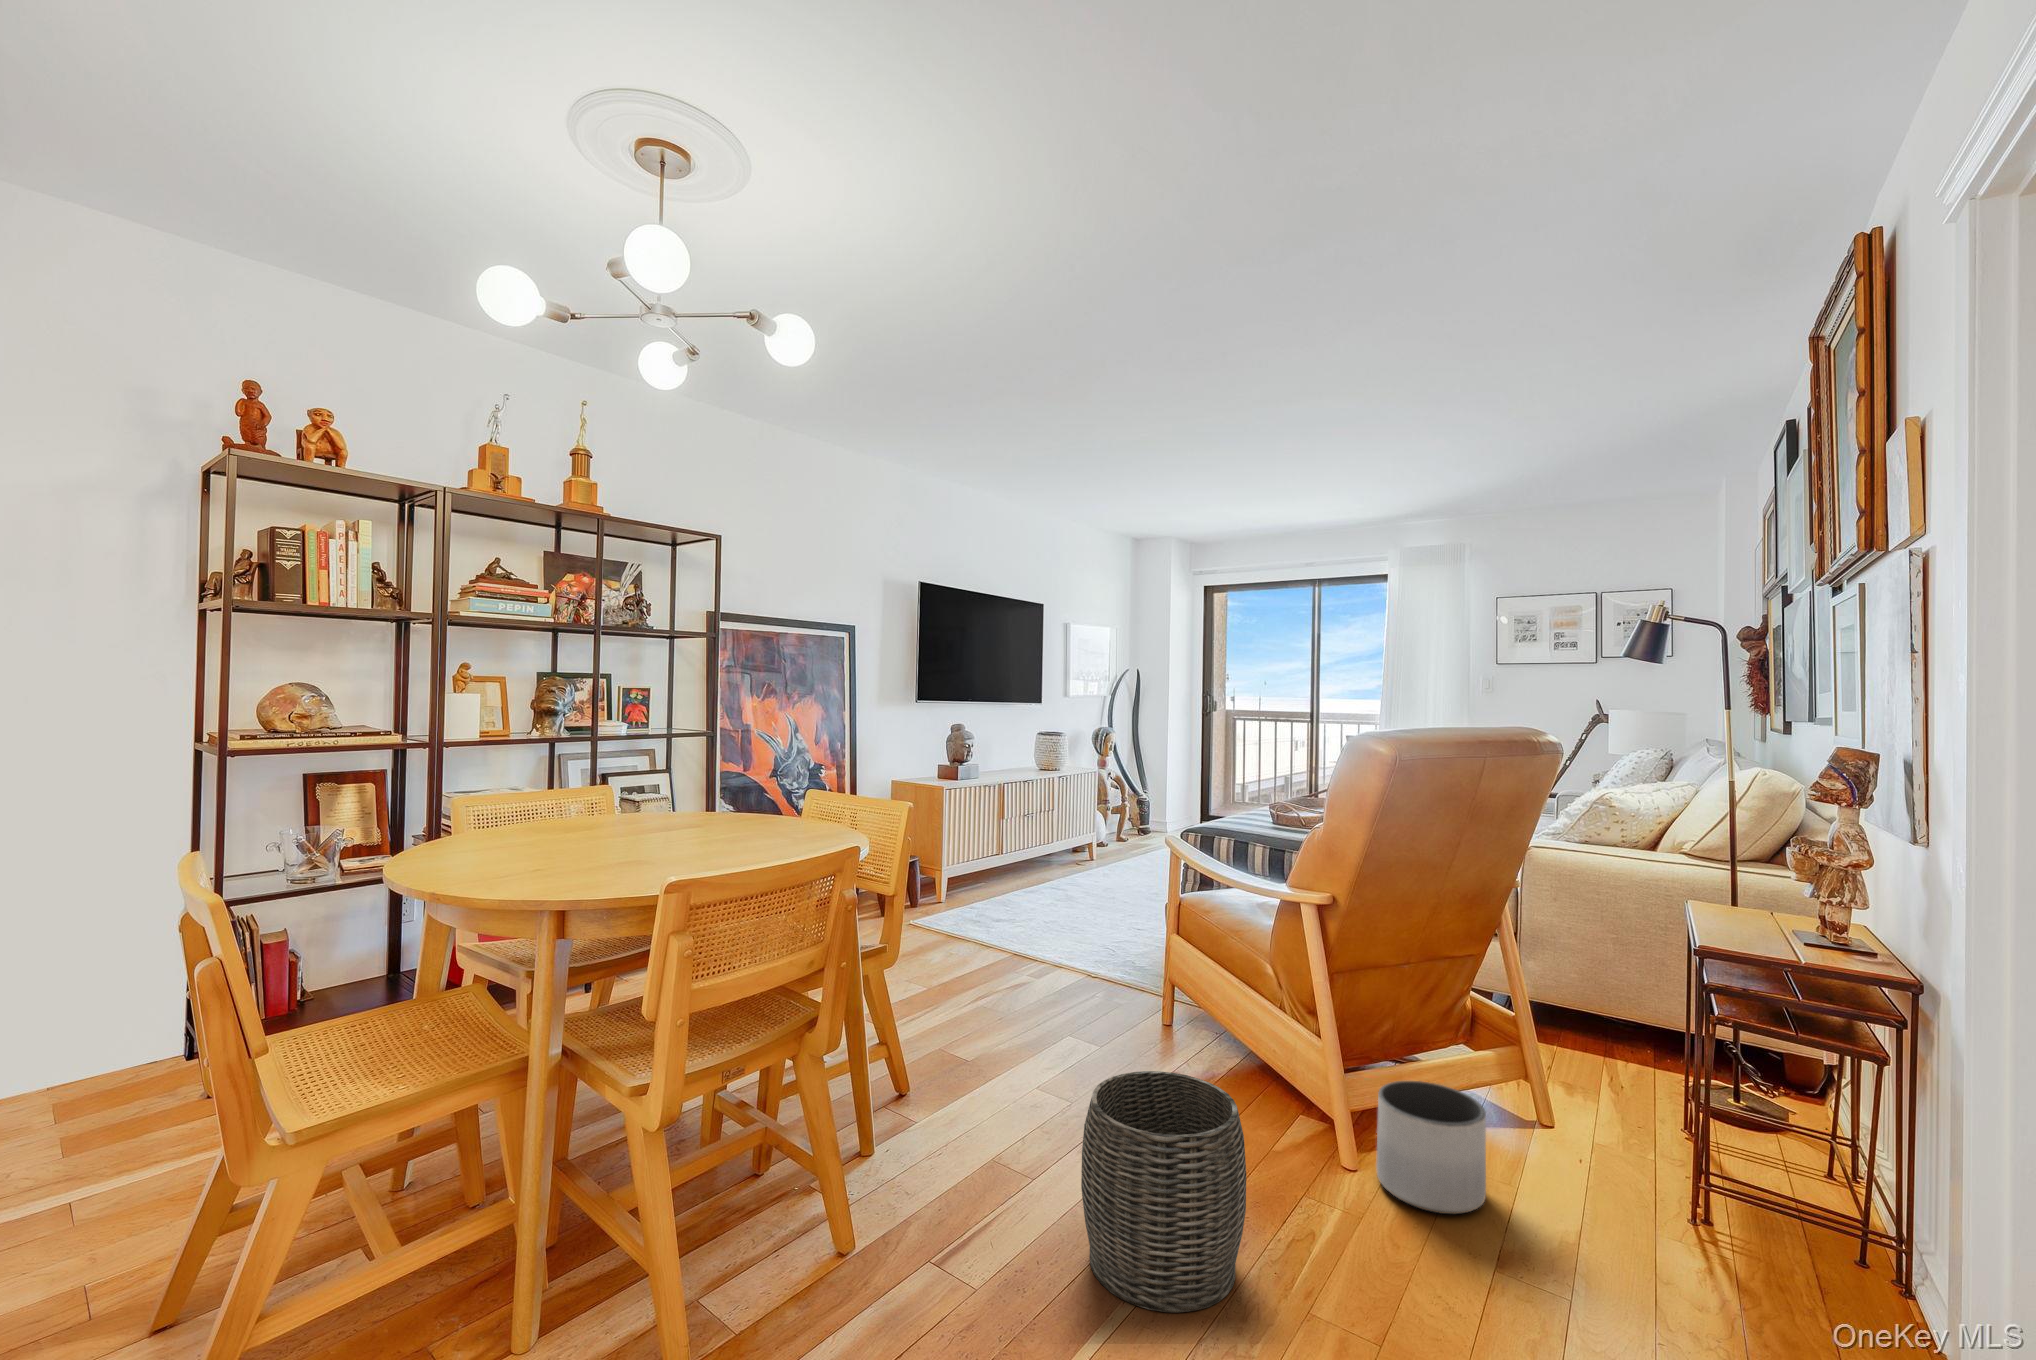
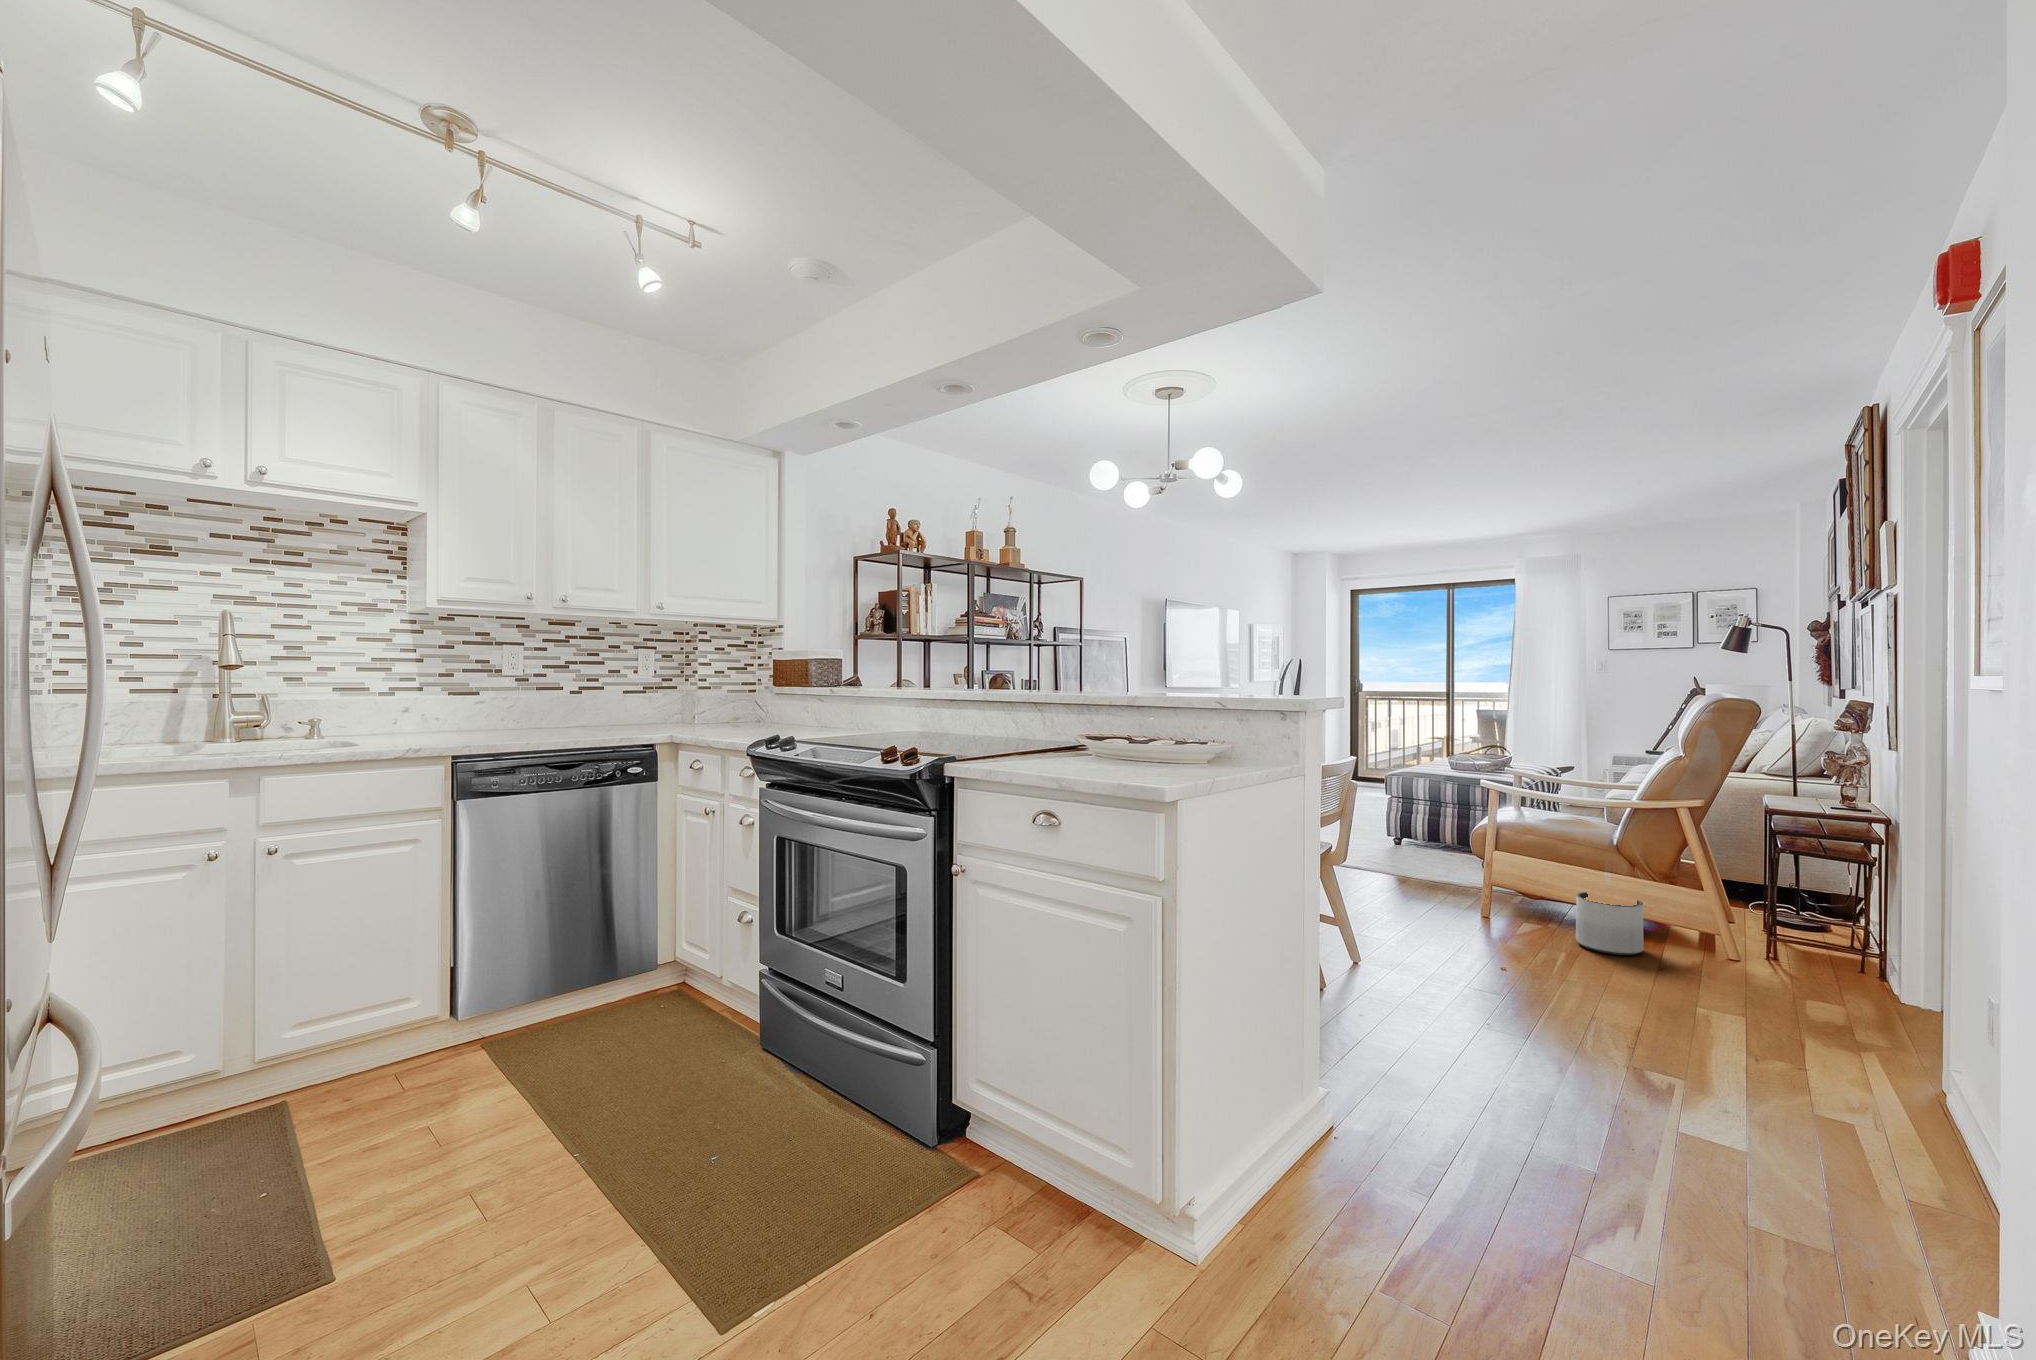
woven basket: present [1081,1071,1246,1312] -> none [1425,875,1519,980]

